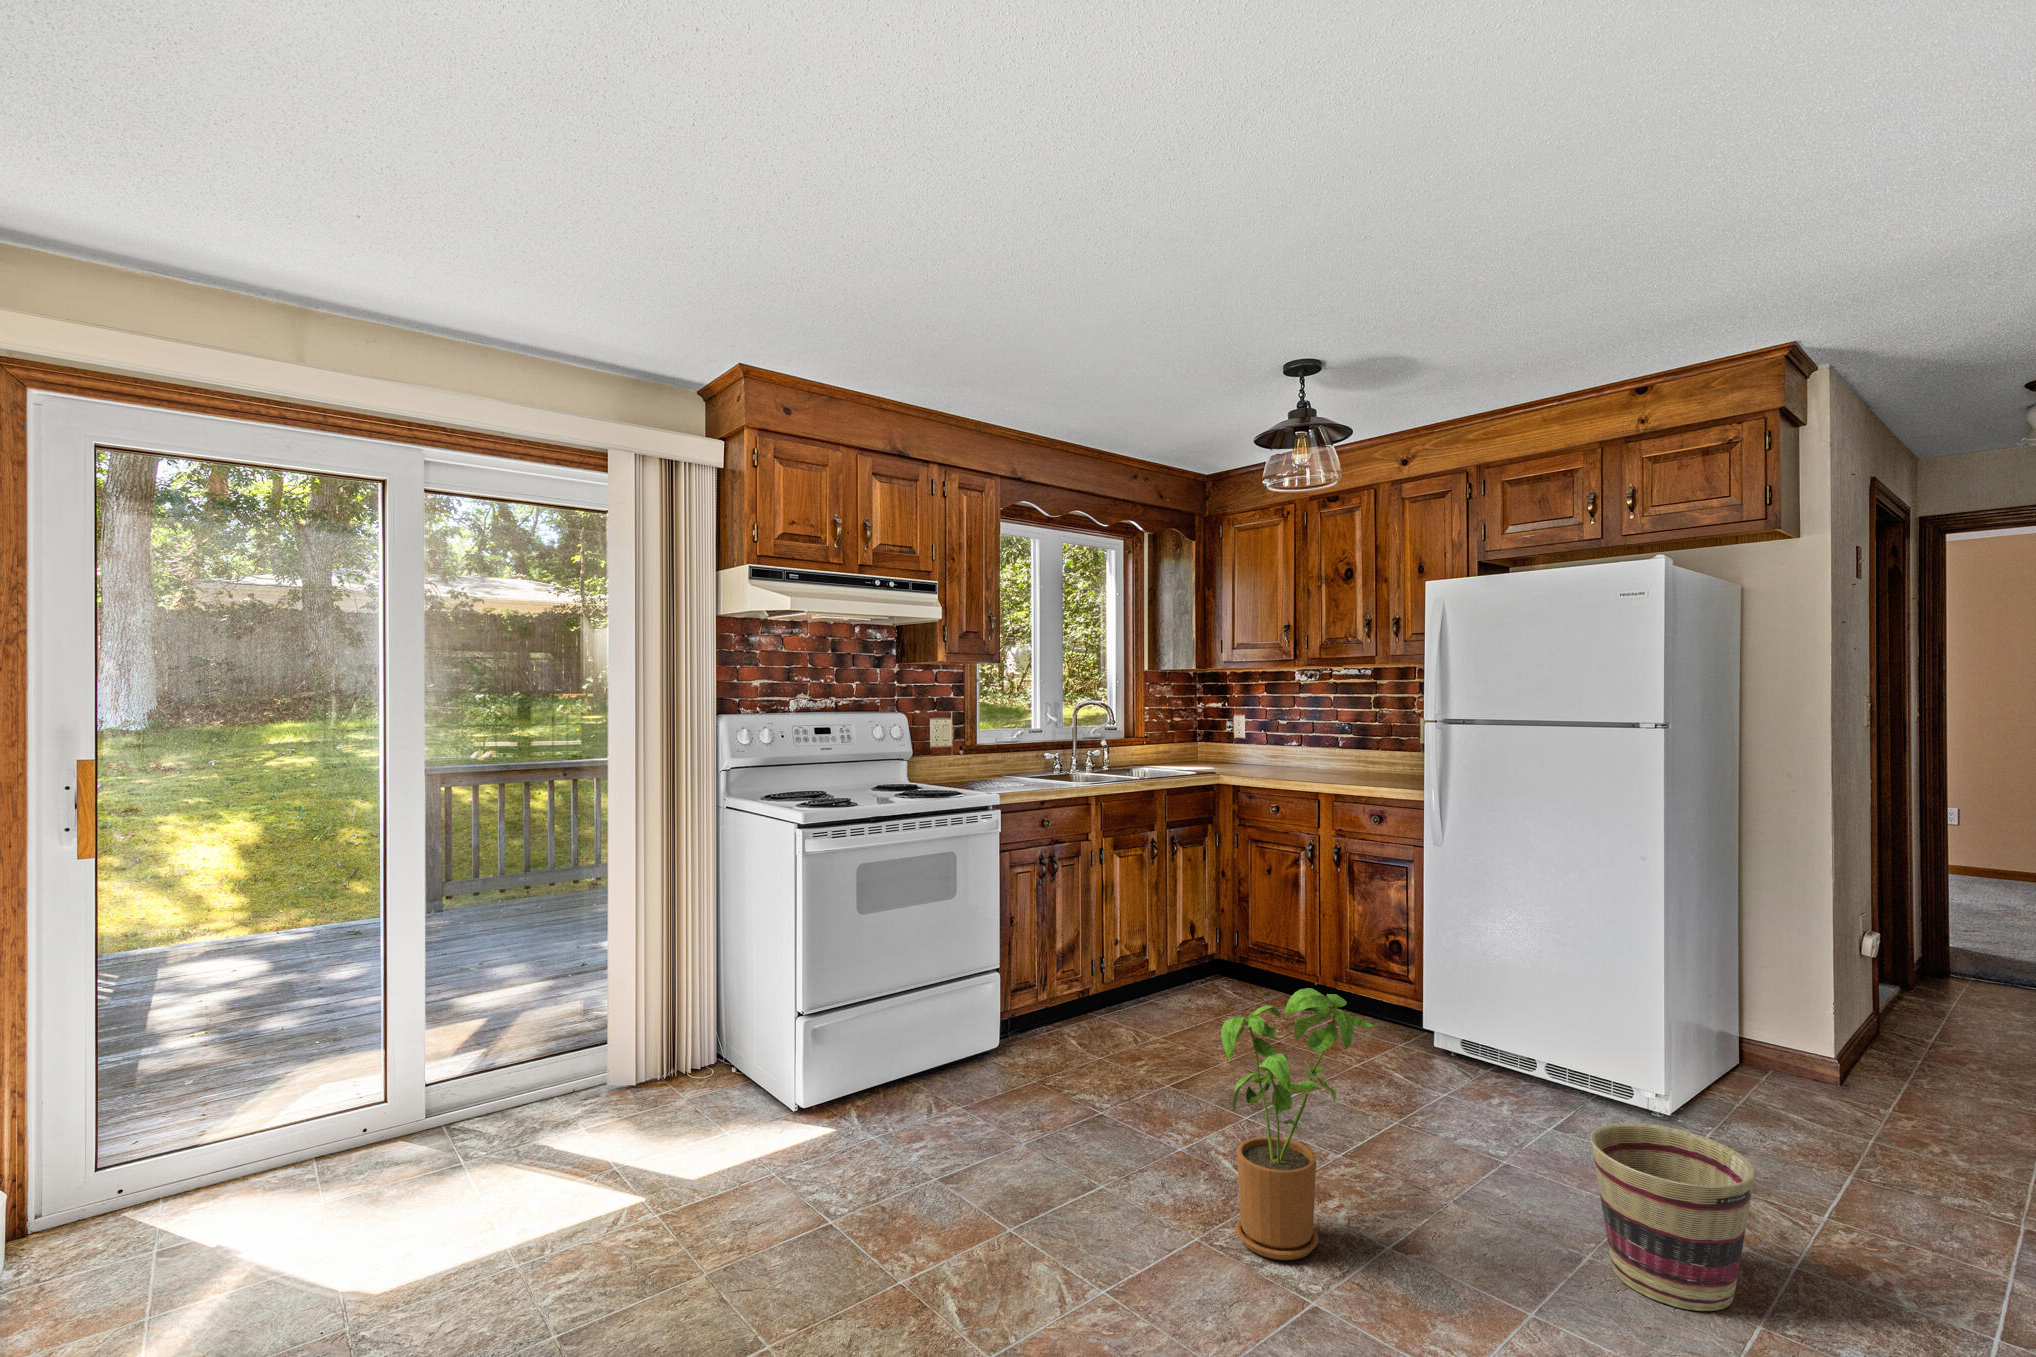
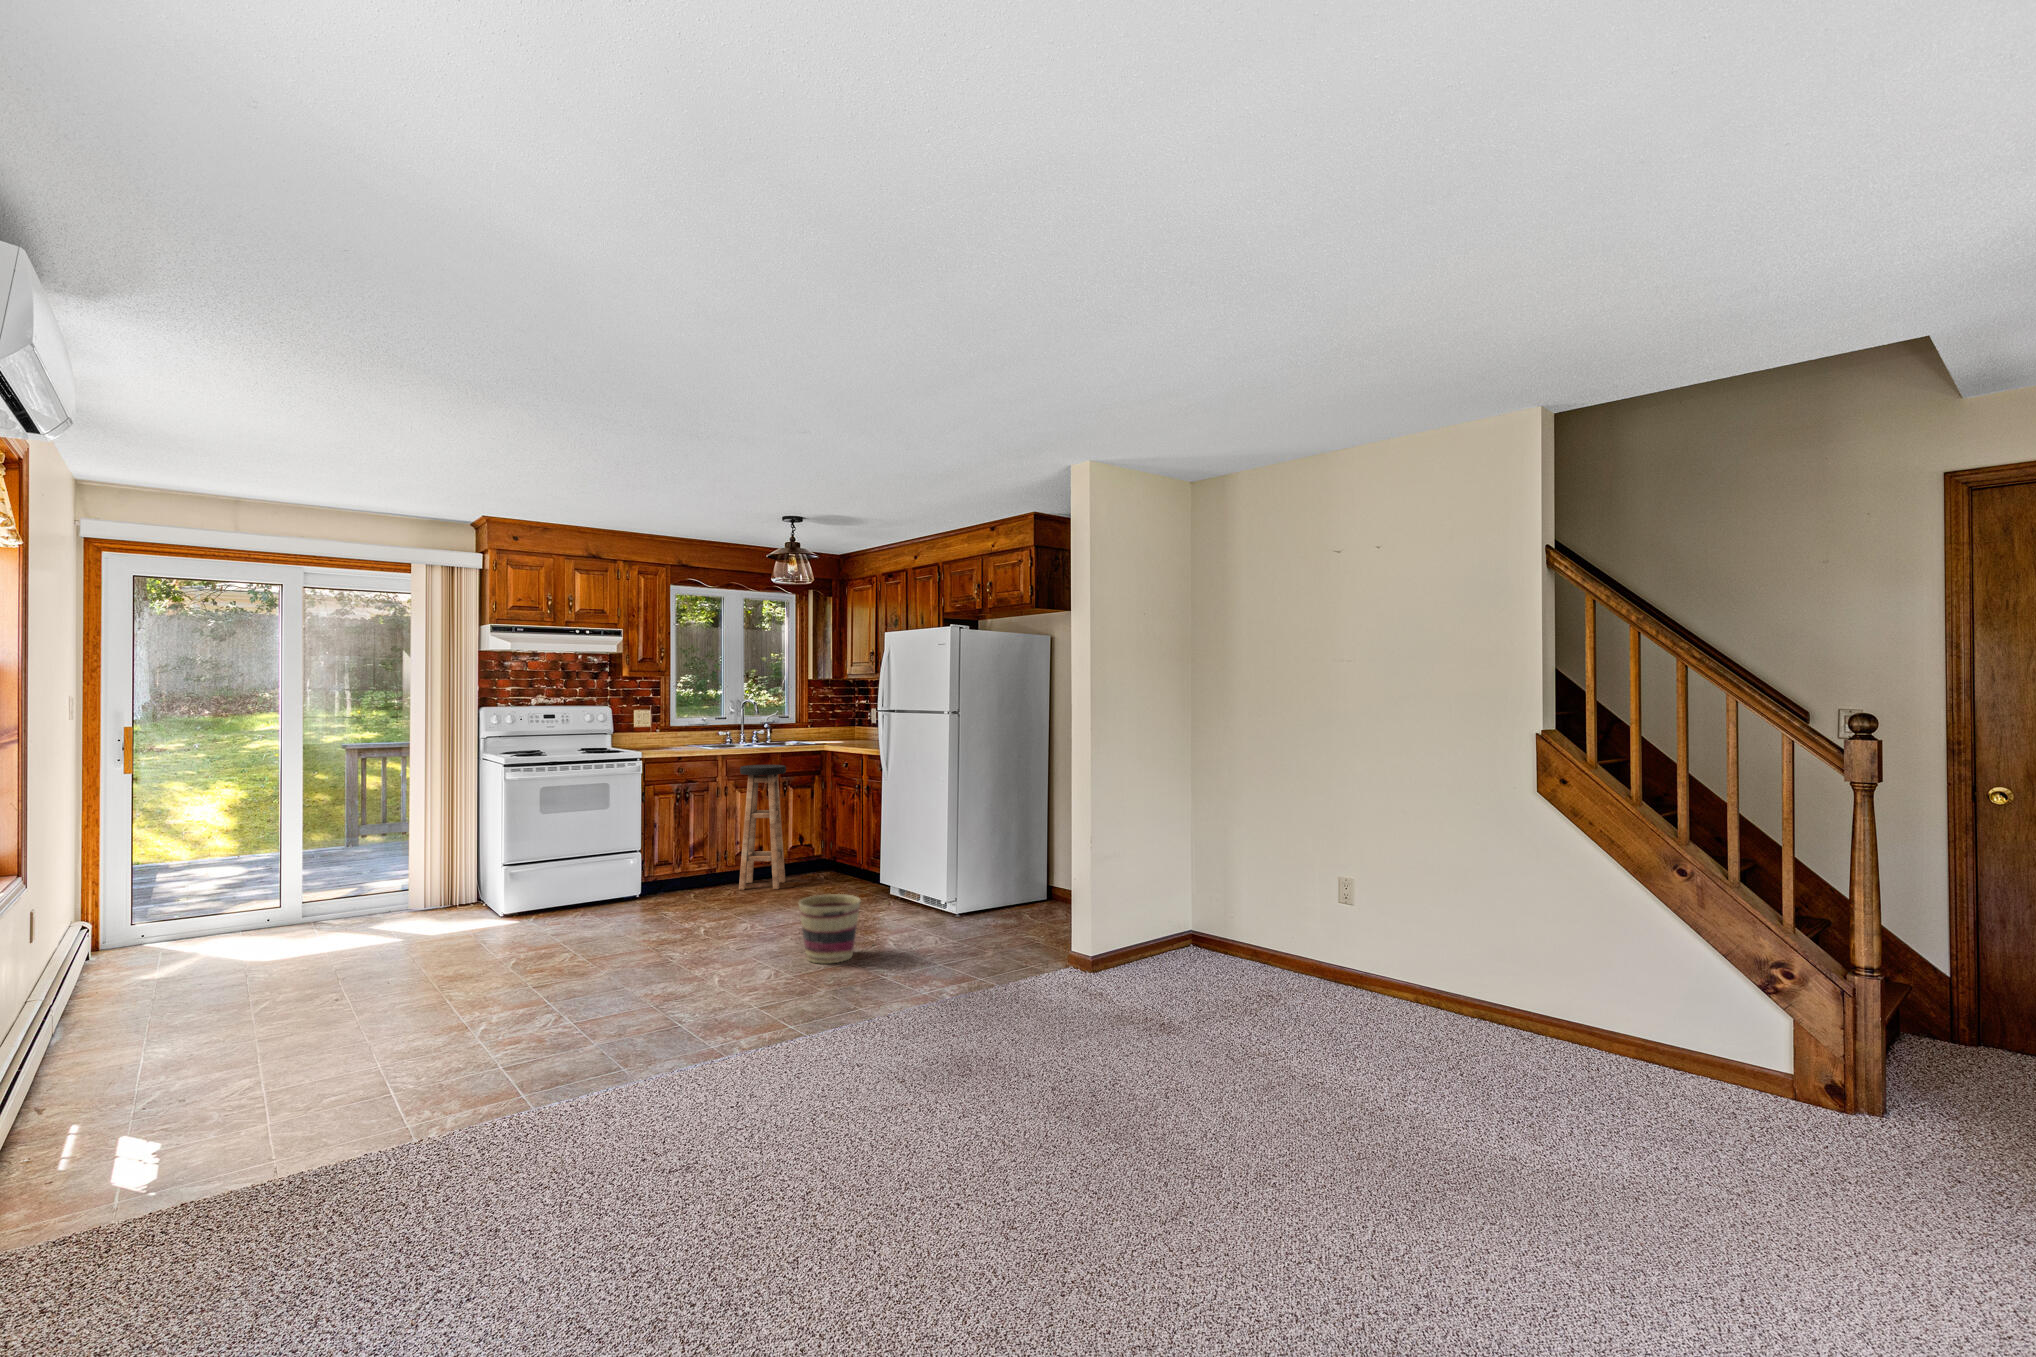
bar stool: none [1136,811,1216,1032] -> present [739,765,786,890]
house plant: present [1221,988,1375,1260] -> none [645,832,717,953]

